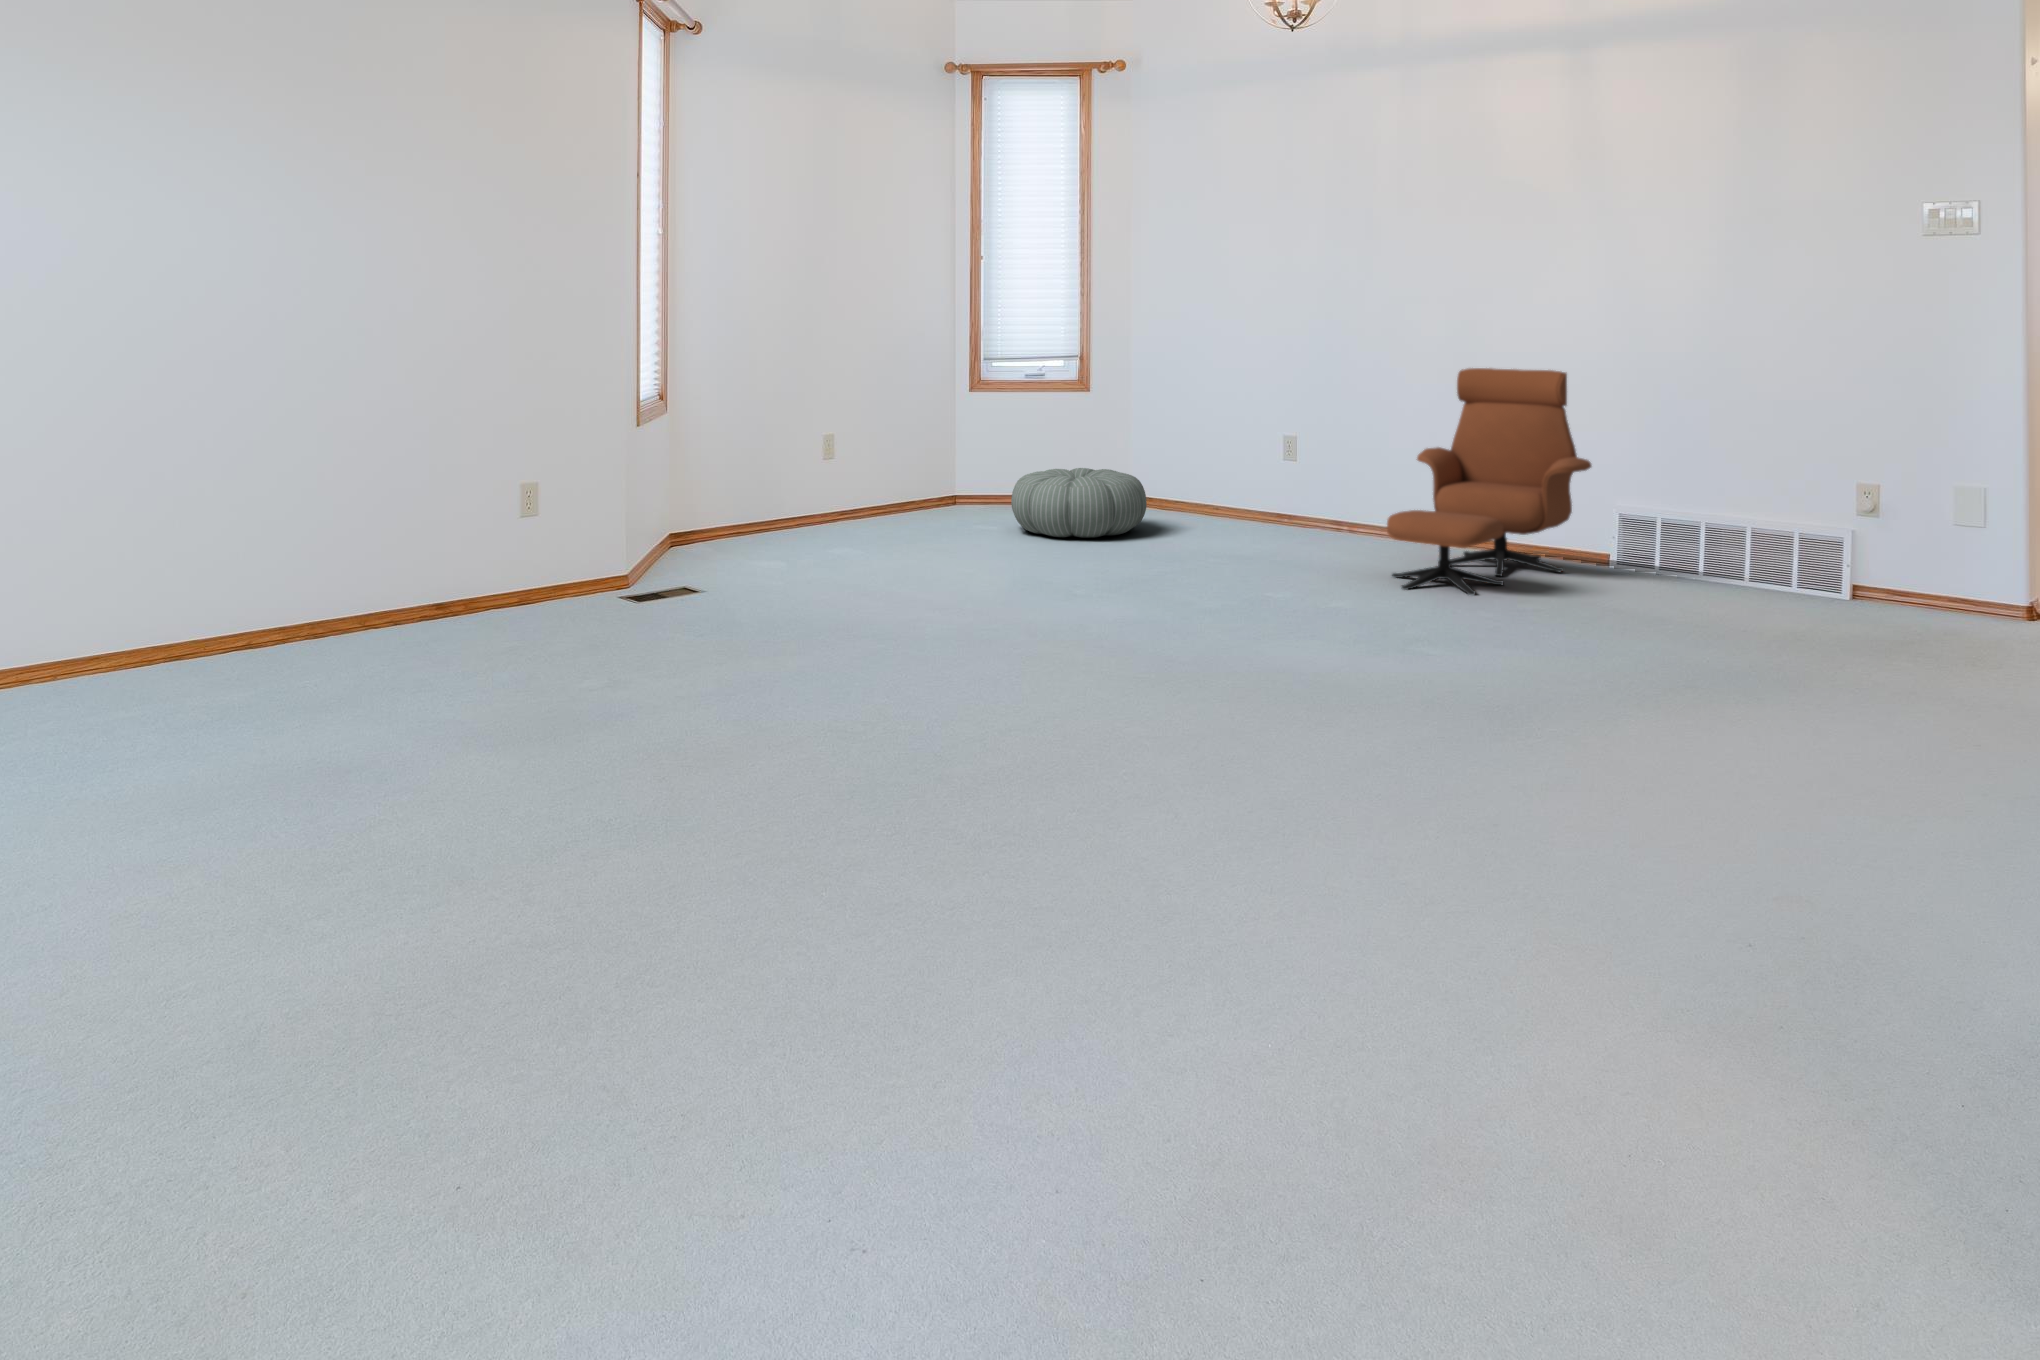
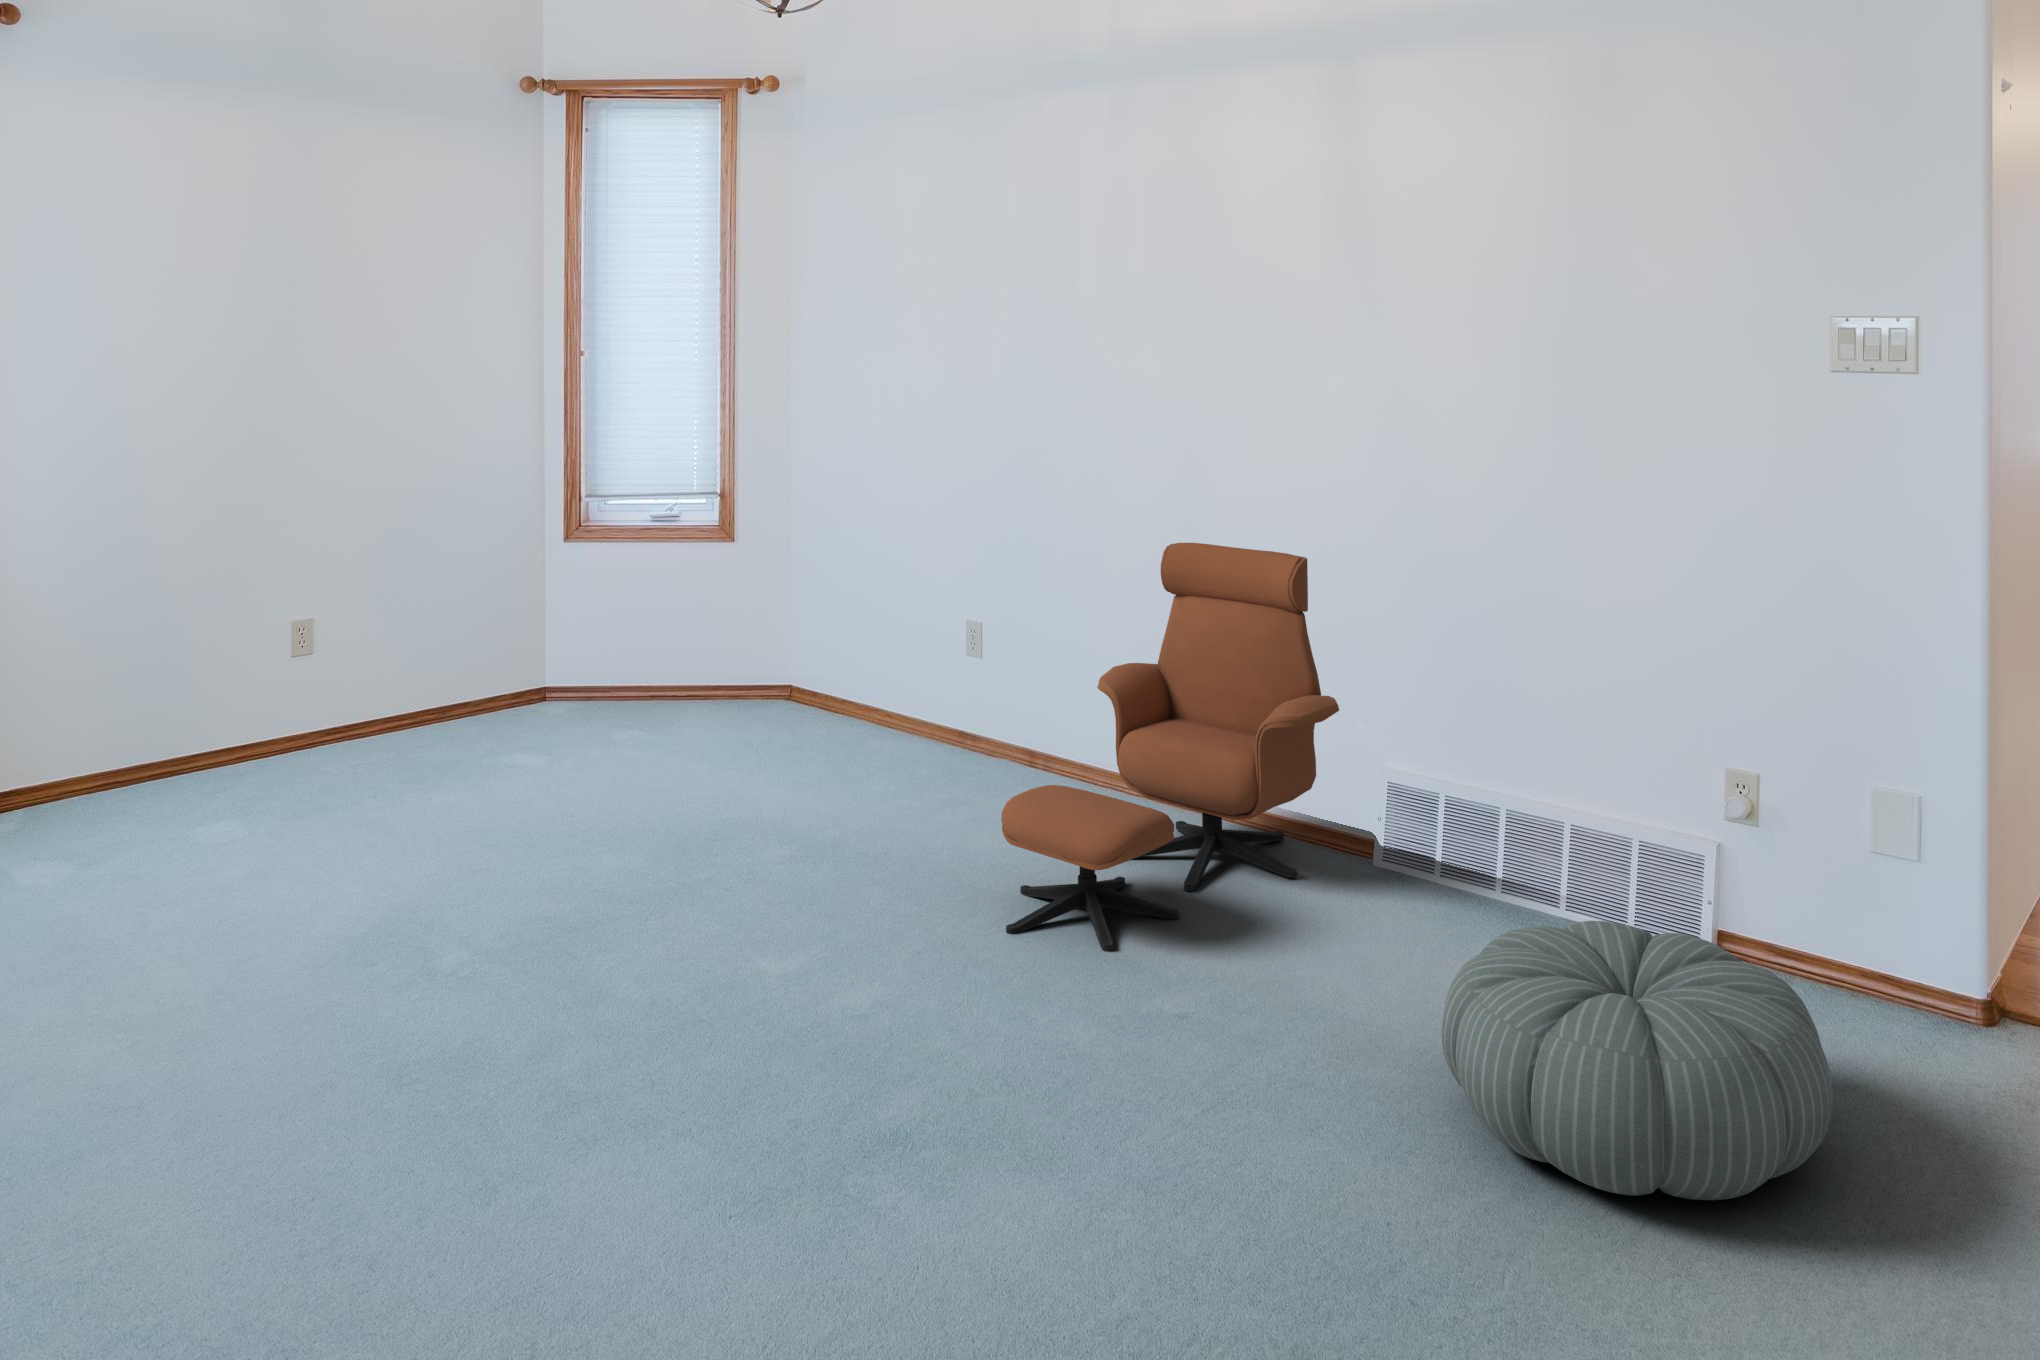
pouf: present [1011,468,1147,538] -> present [1442,921,1833,1200]

